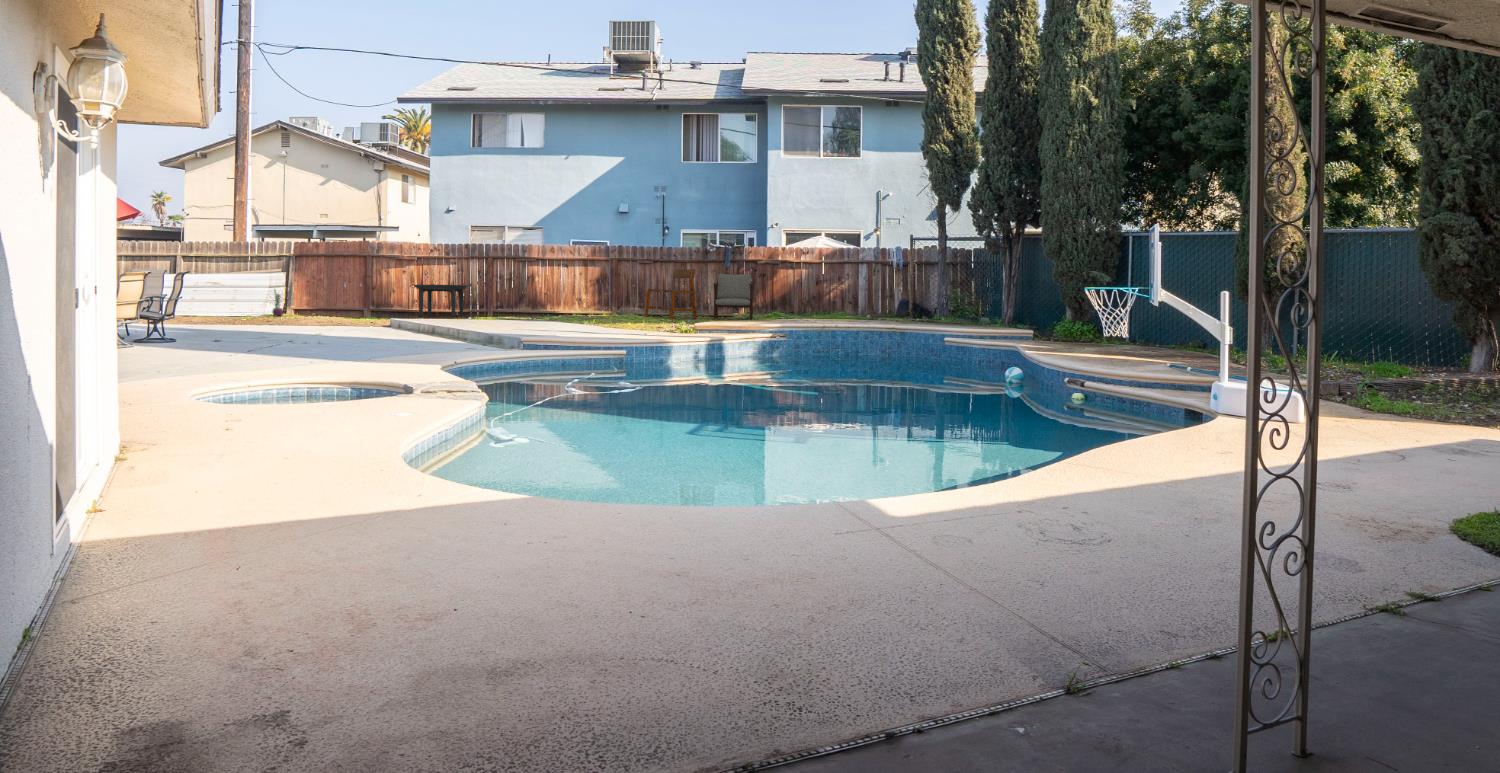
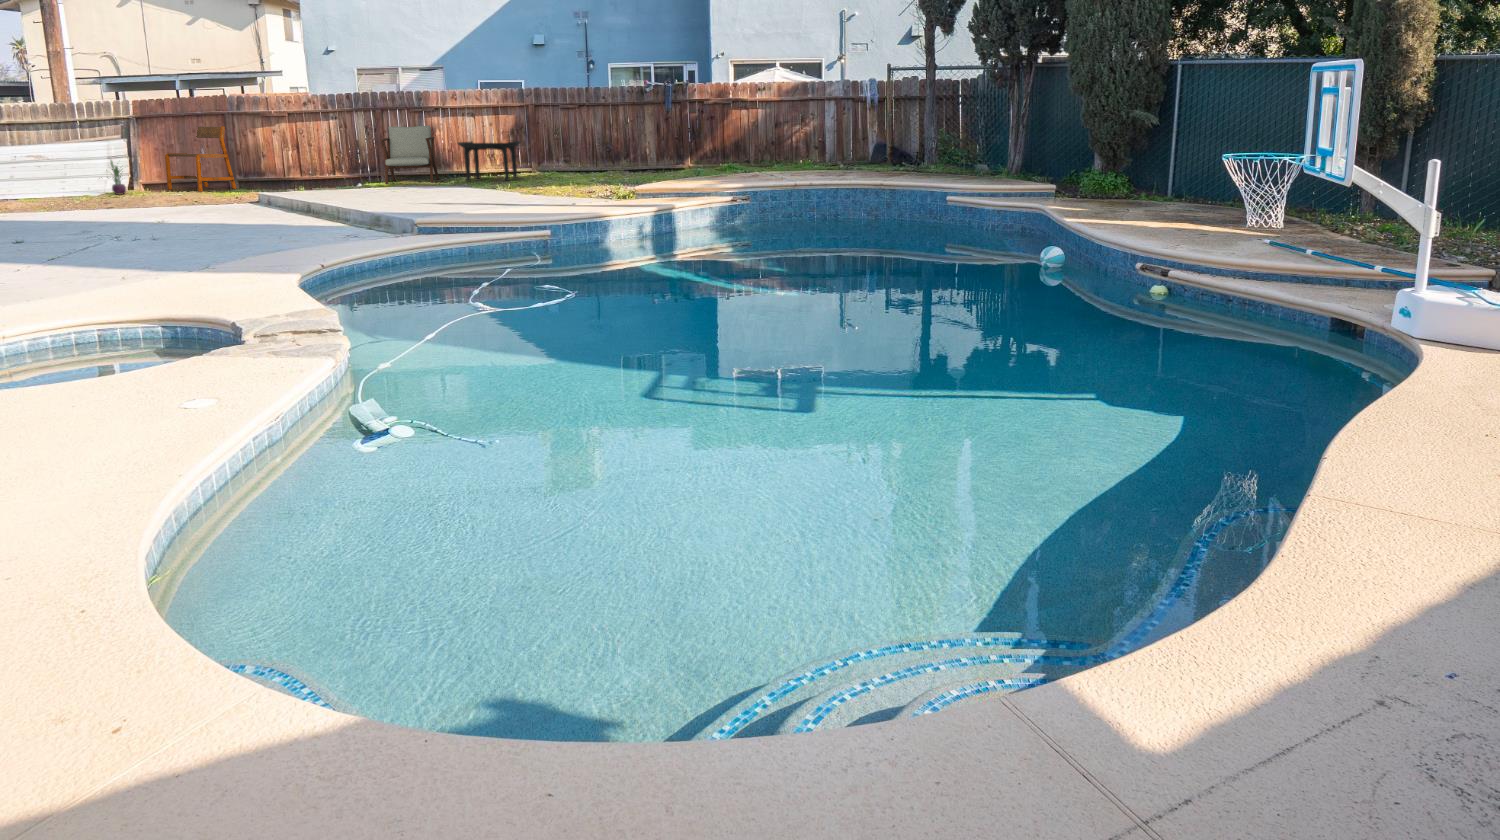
bench: present [644,269,697,319] -> present [165,126,236,192]
lounge chair: present [713,274,753,320] -> present [380,126,439,184]
round table: present [414,285,468,317] -> present [458,141,520,181]

